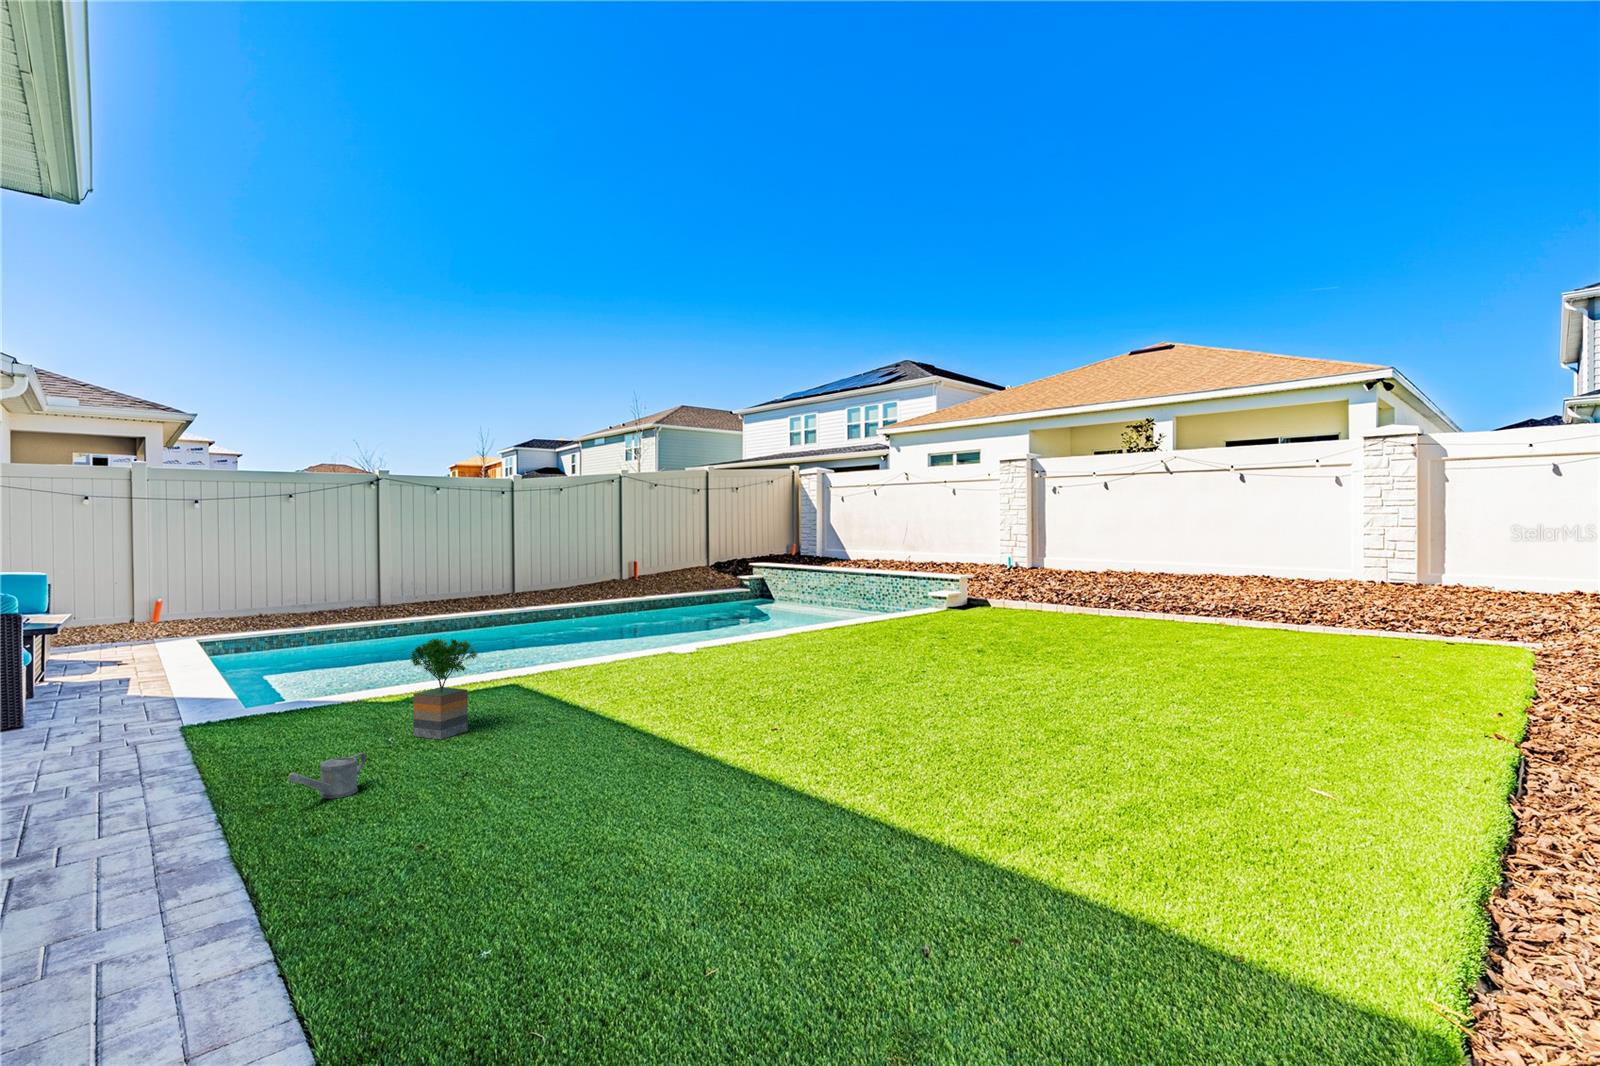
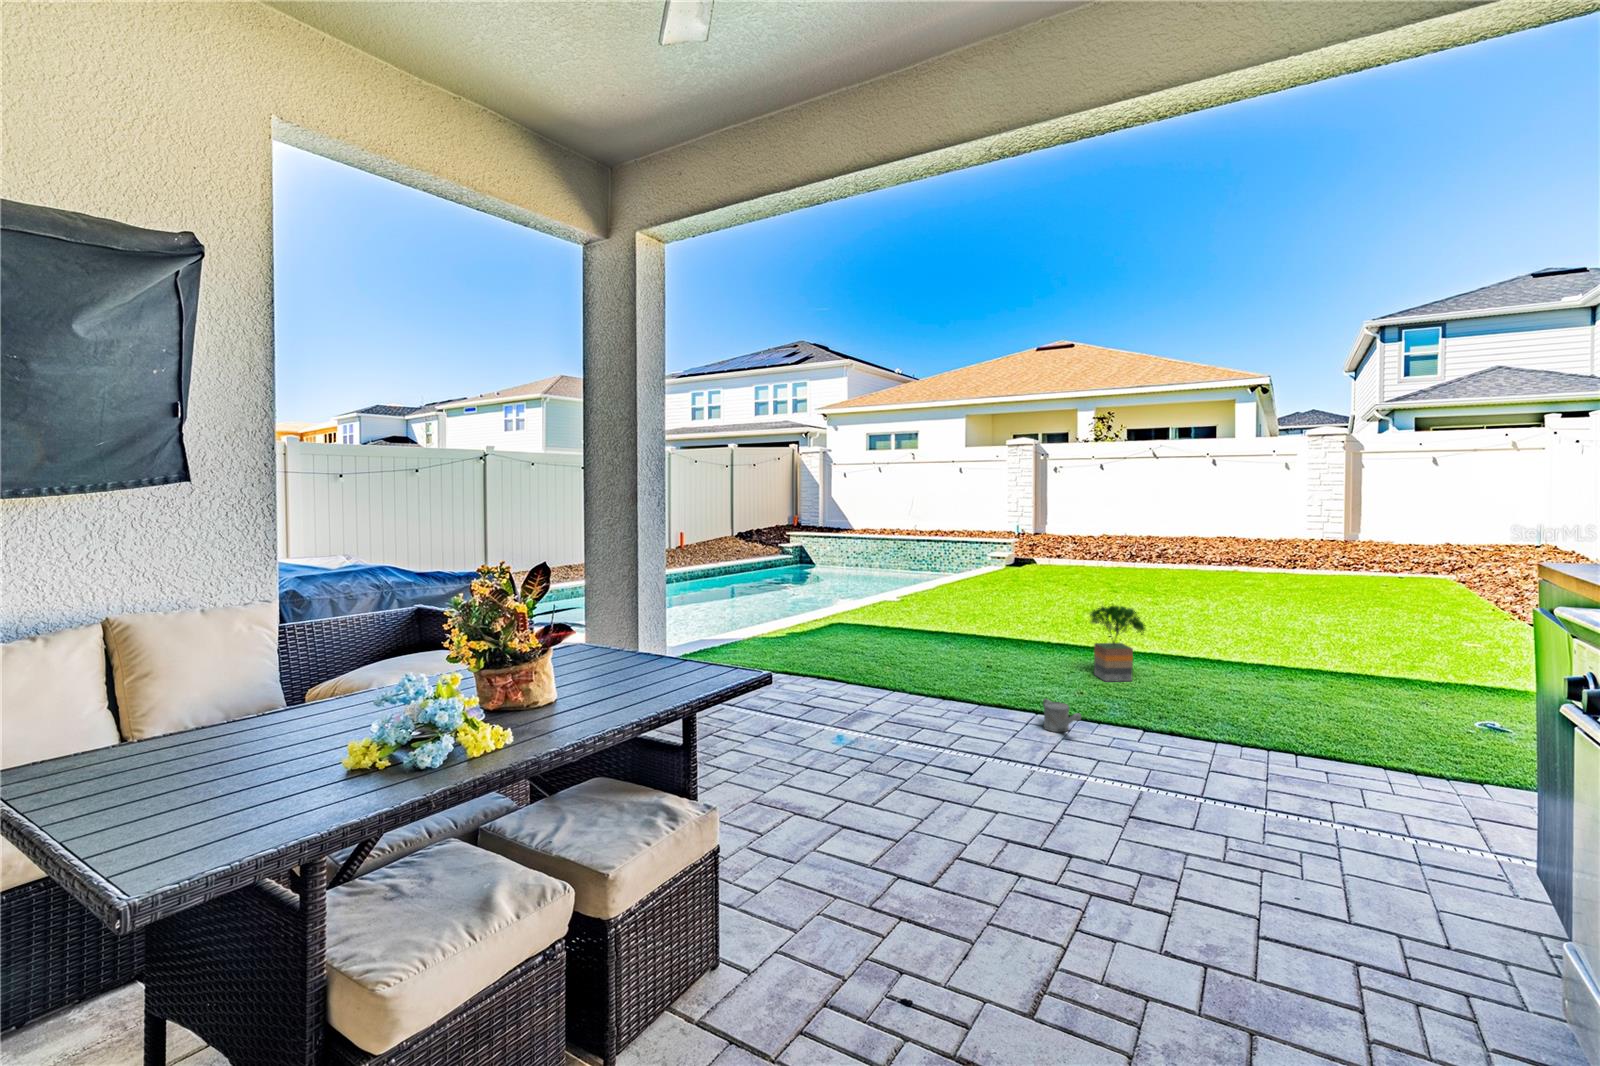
watering can: present [289,753,366,799] -> present [1043,699,1081,732]

